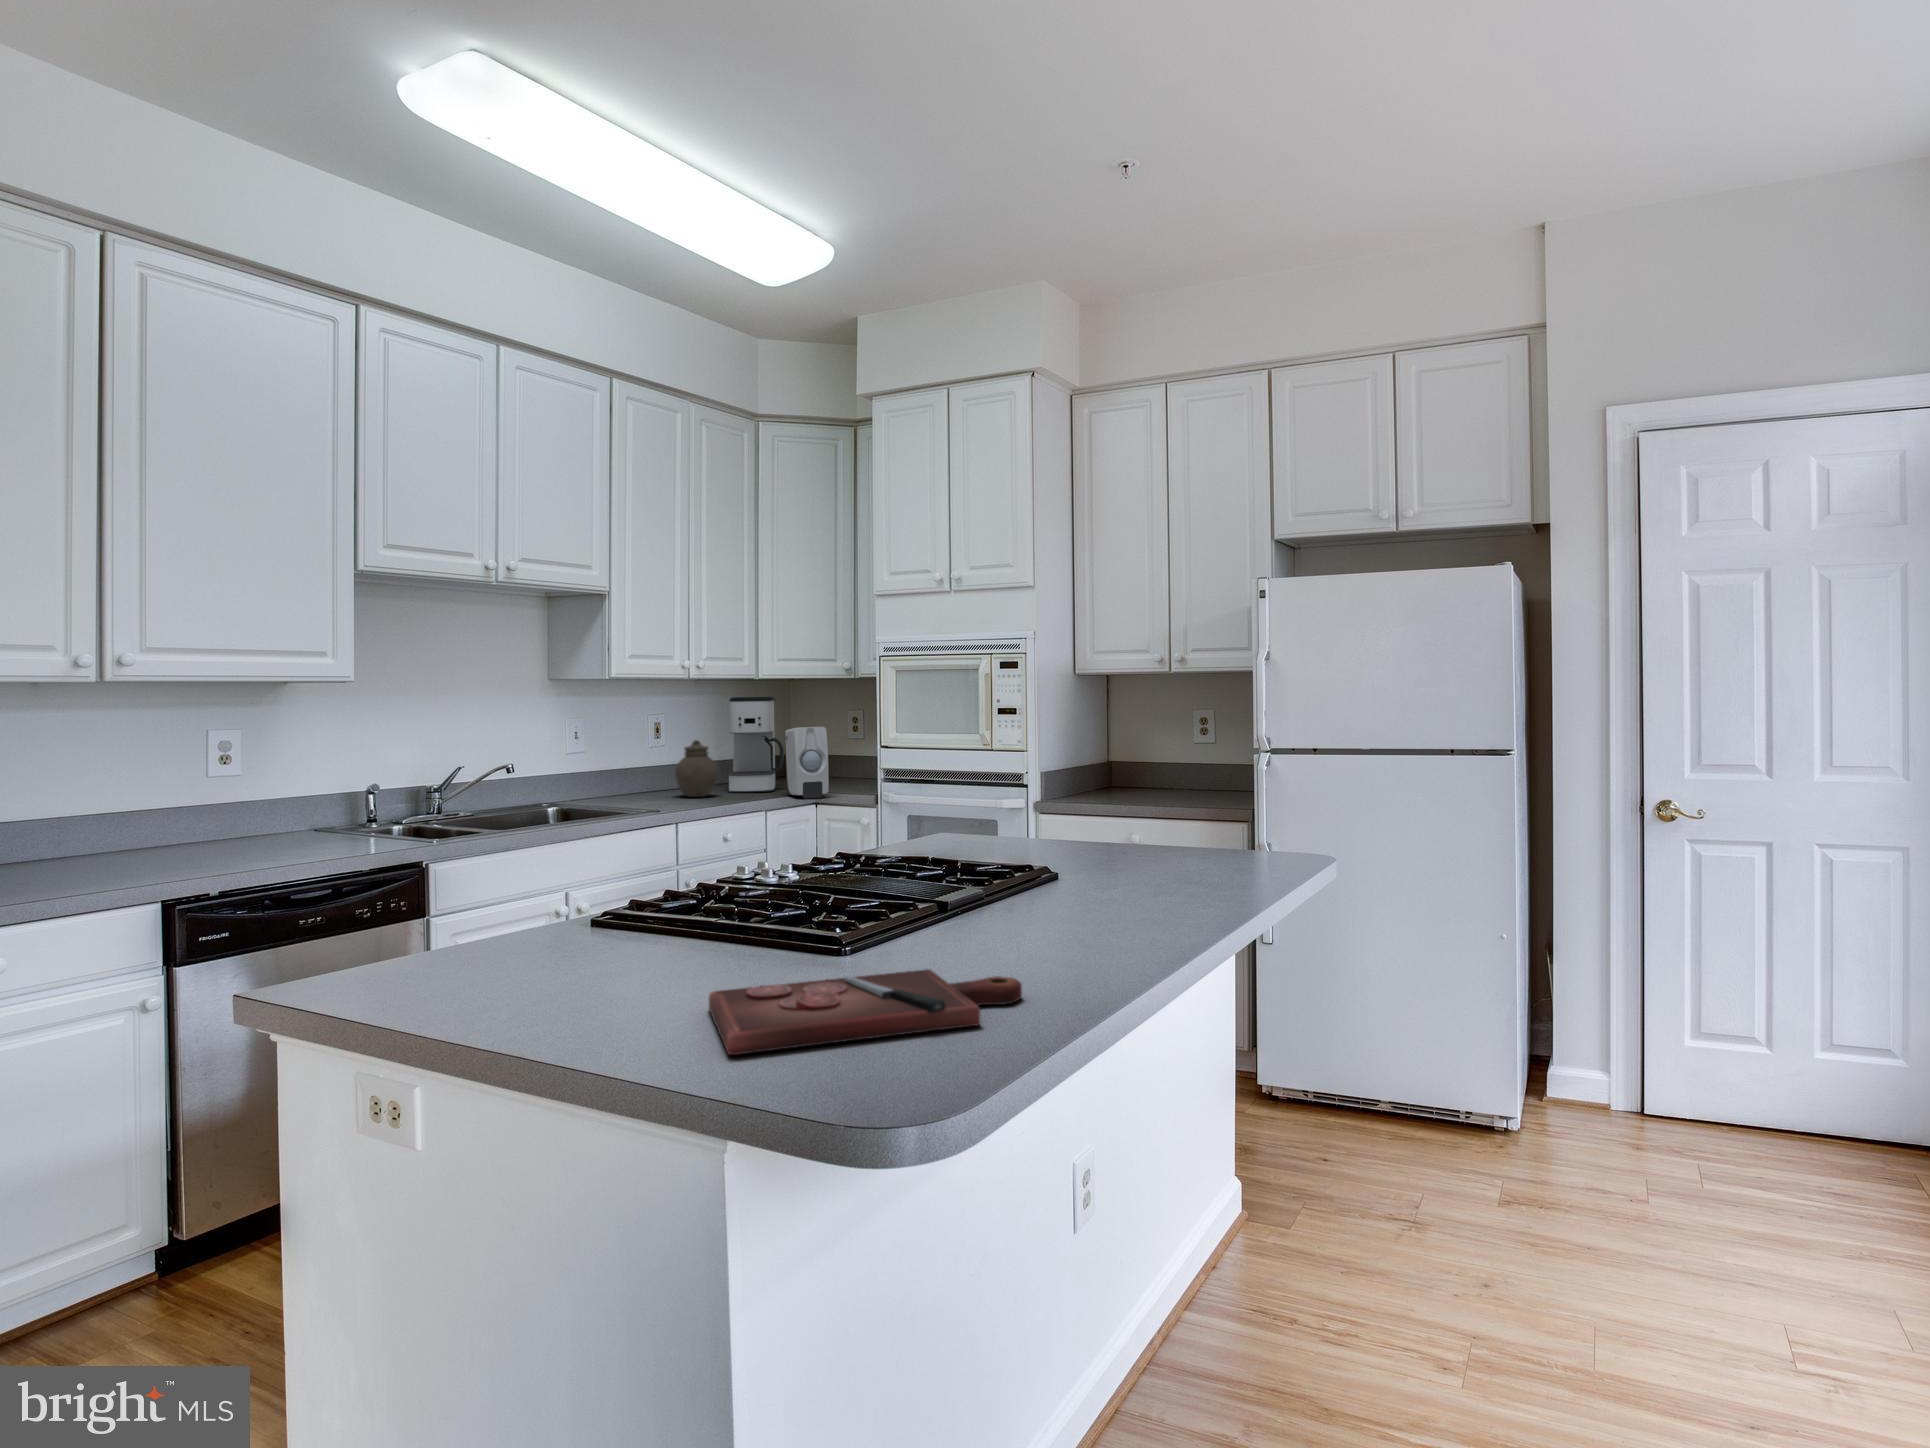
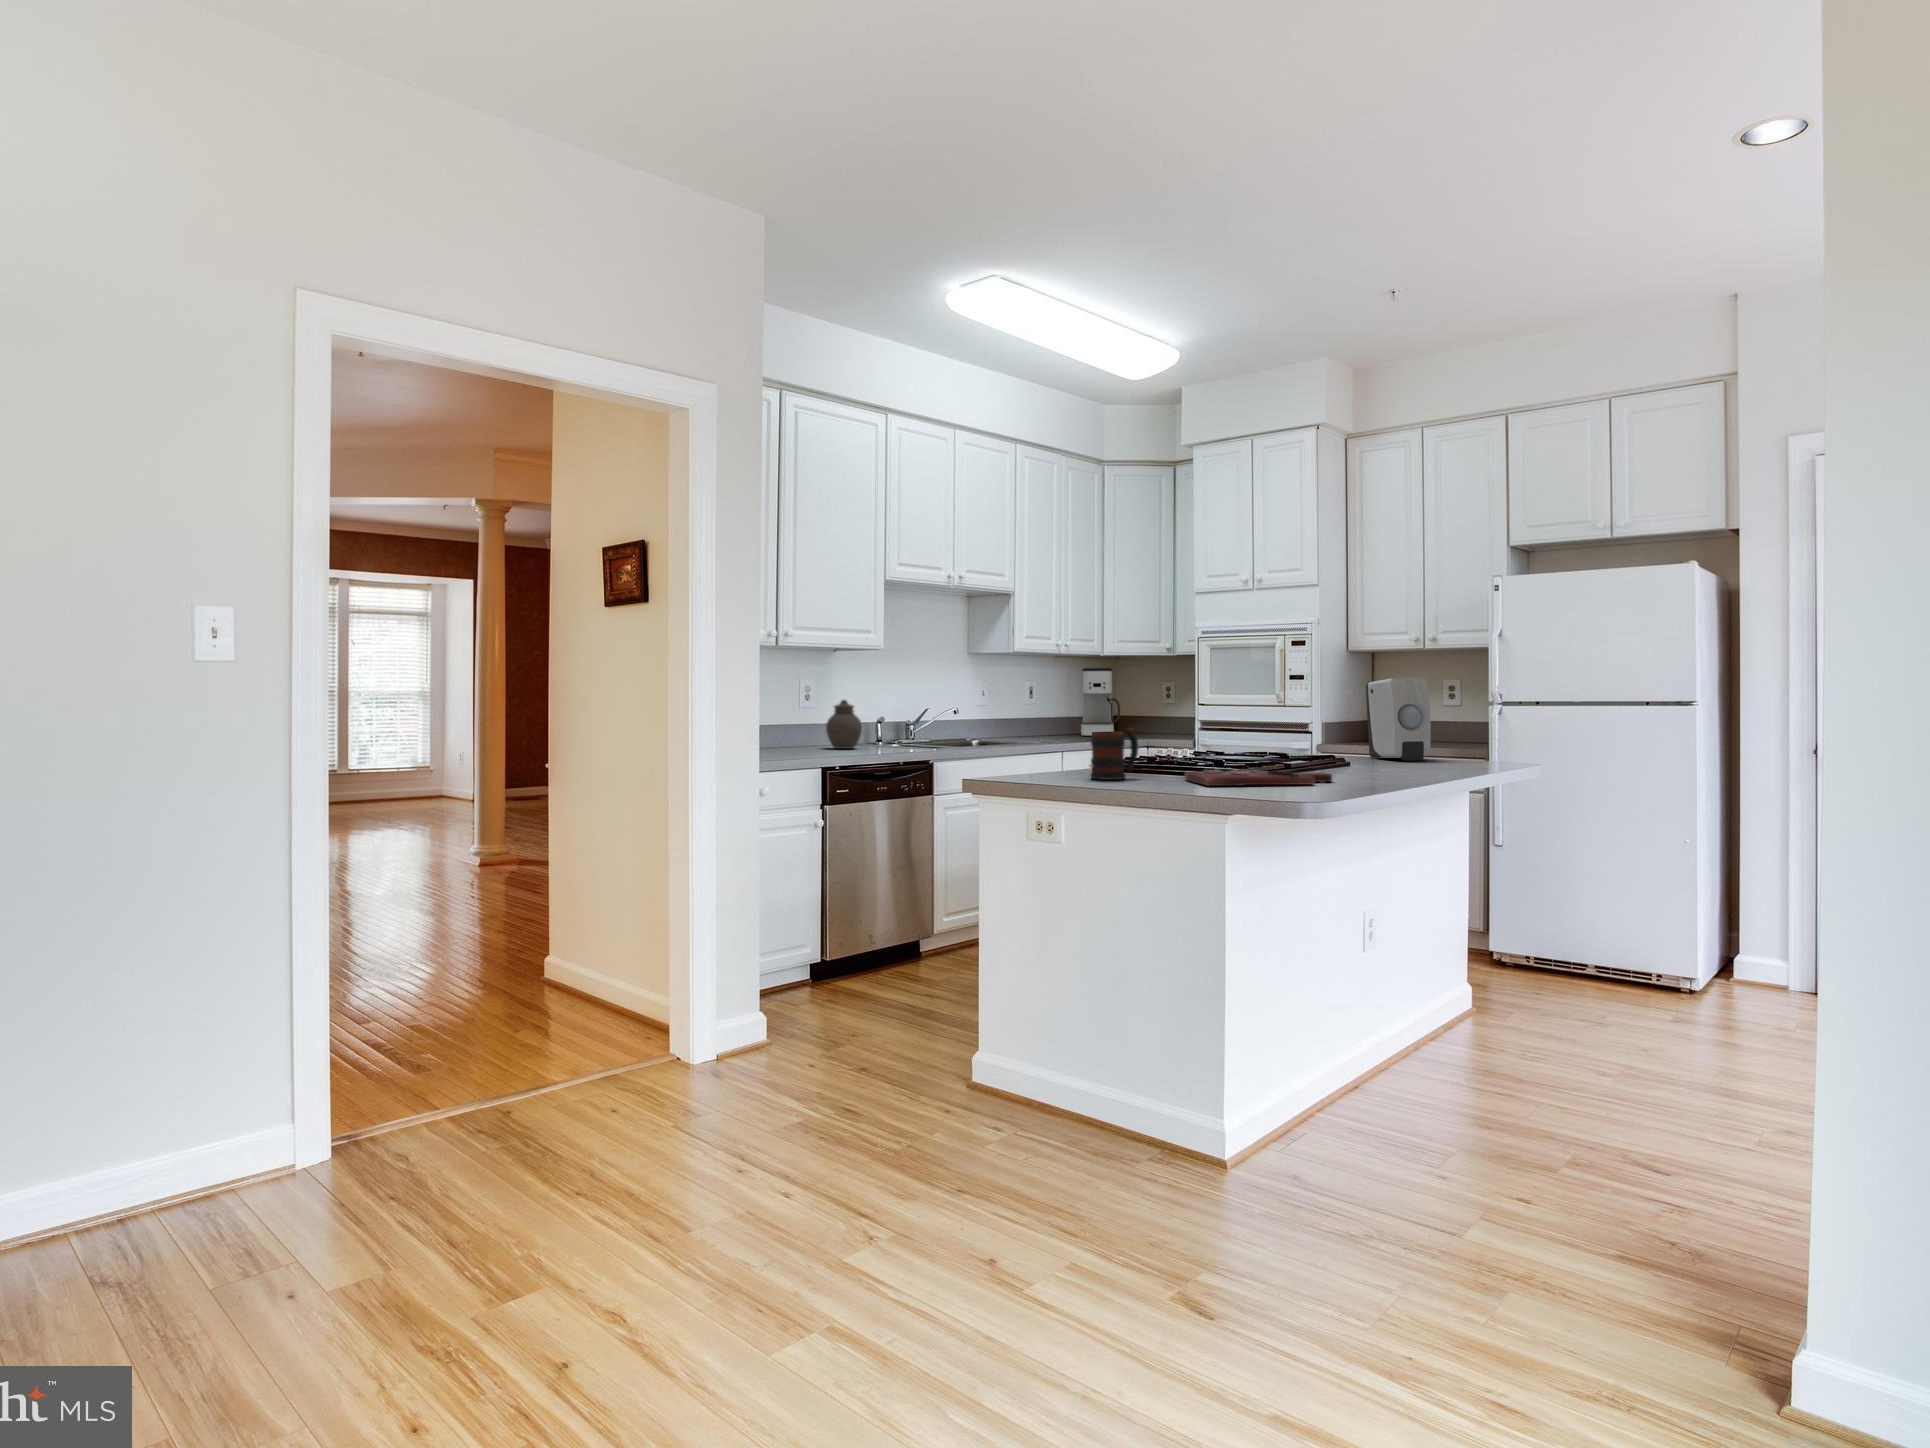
soap dispenser: present [785,727,829,798] -> present [1366,678,1431,761]
jar: present [675,740,718,797] -> present [826,700,862,749]
mug: none [495,891,615,1022] -> present [1090,728,1138,780]

